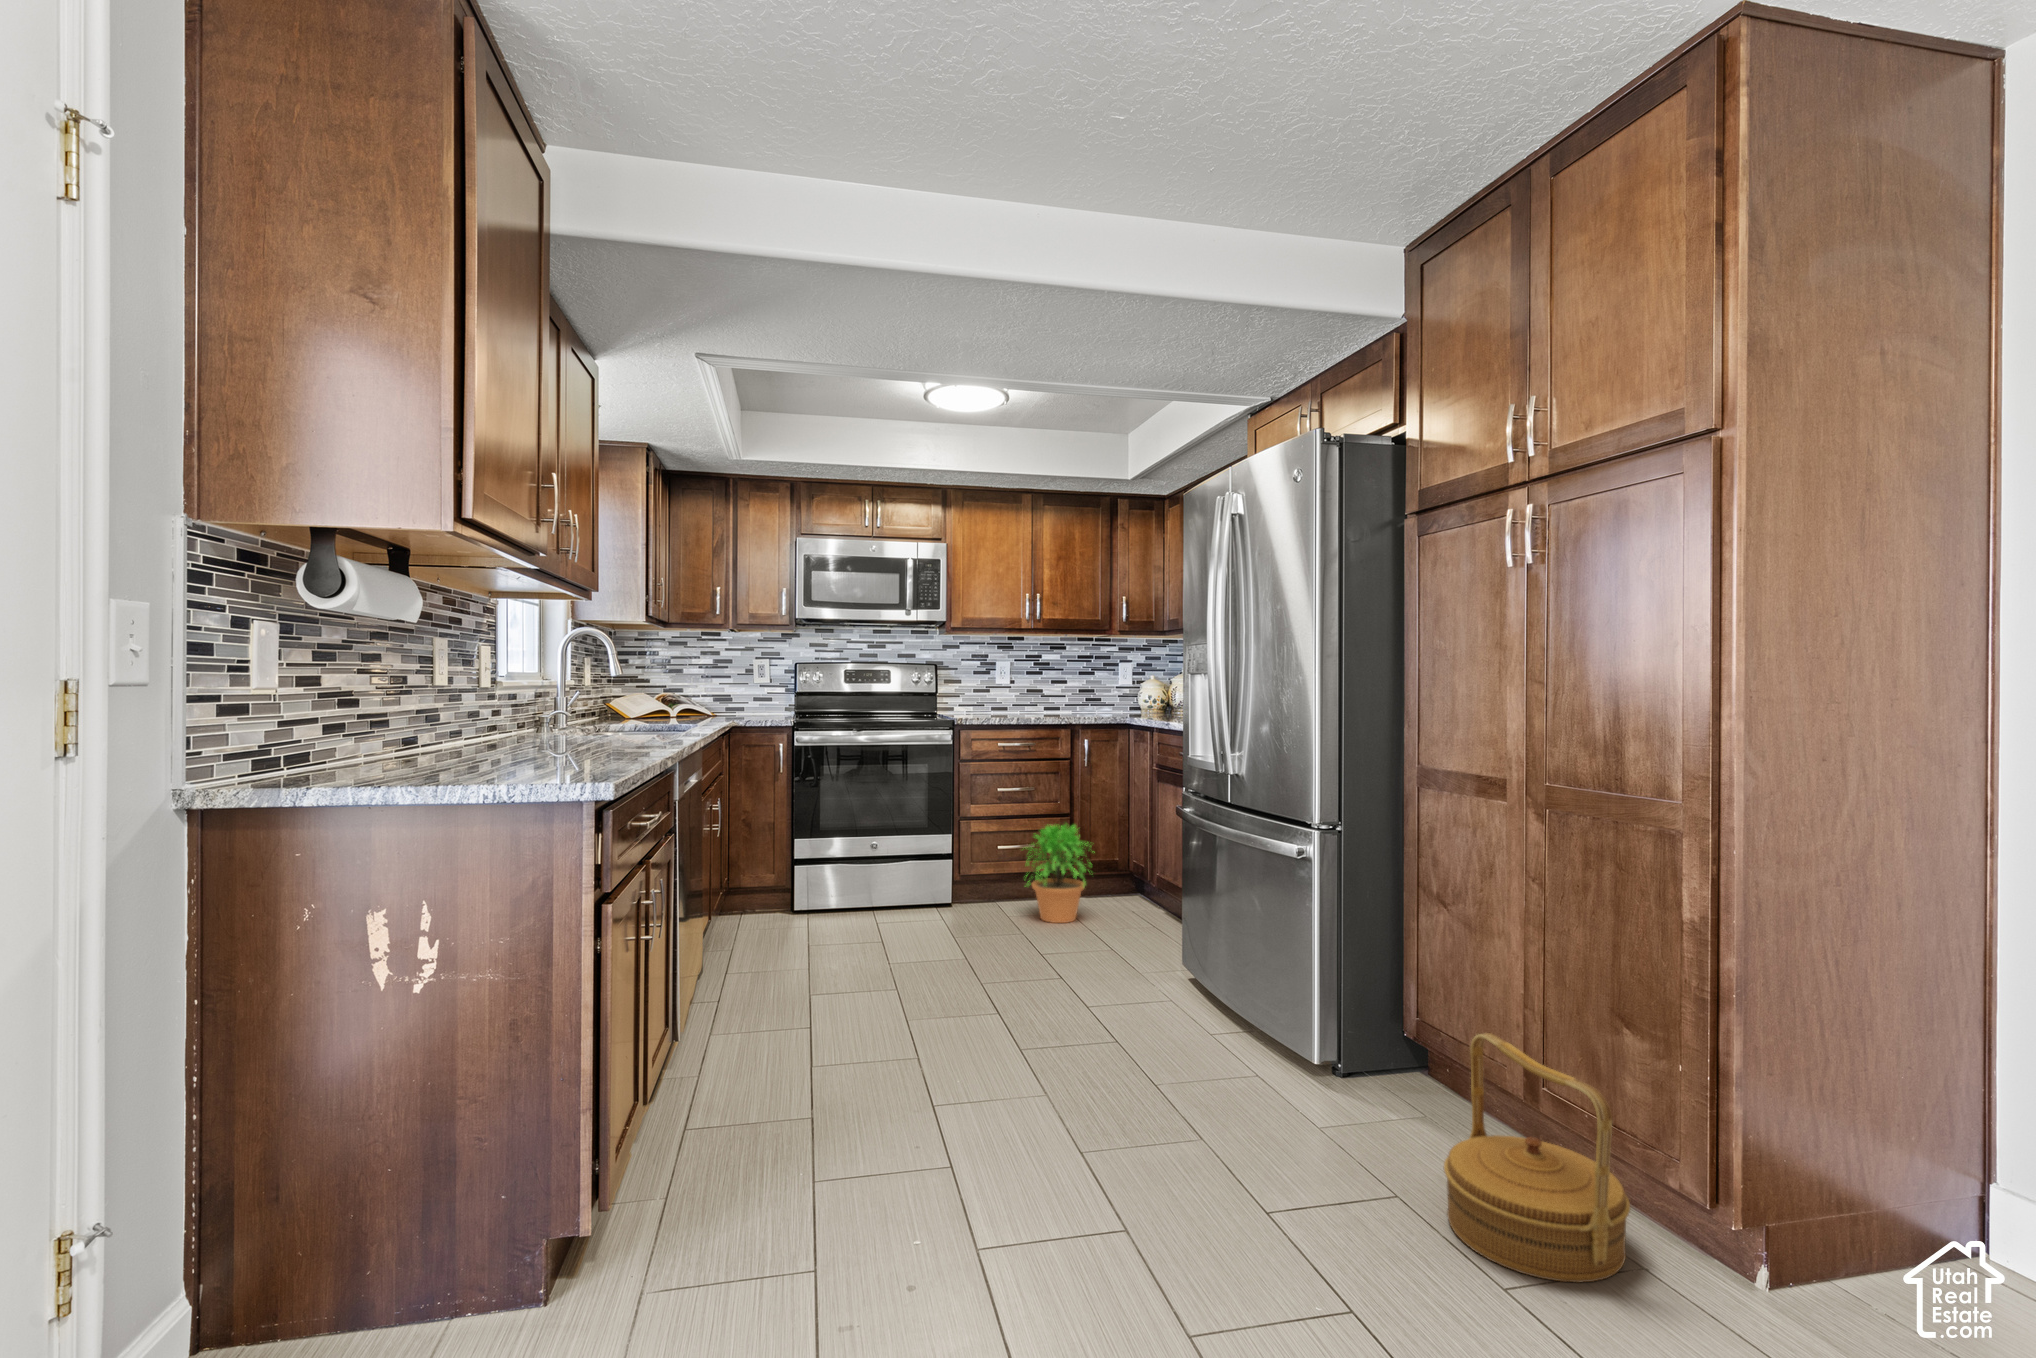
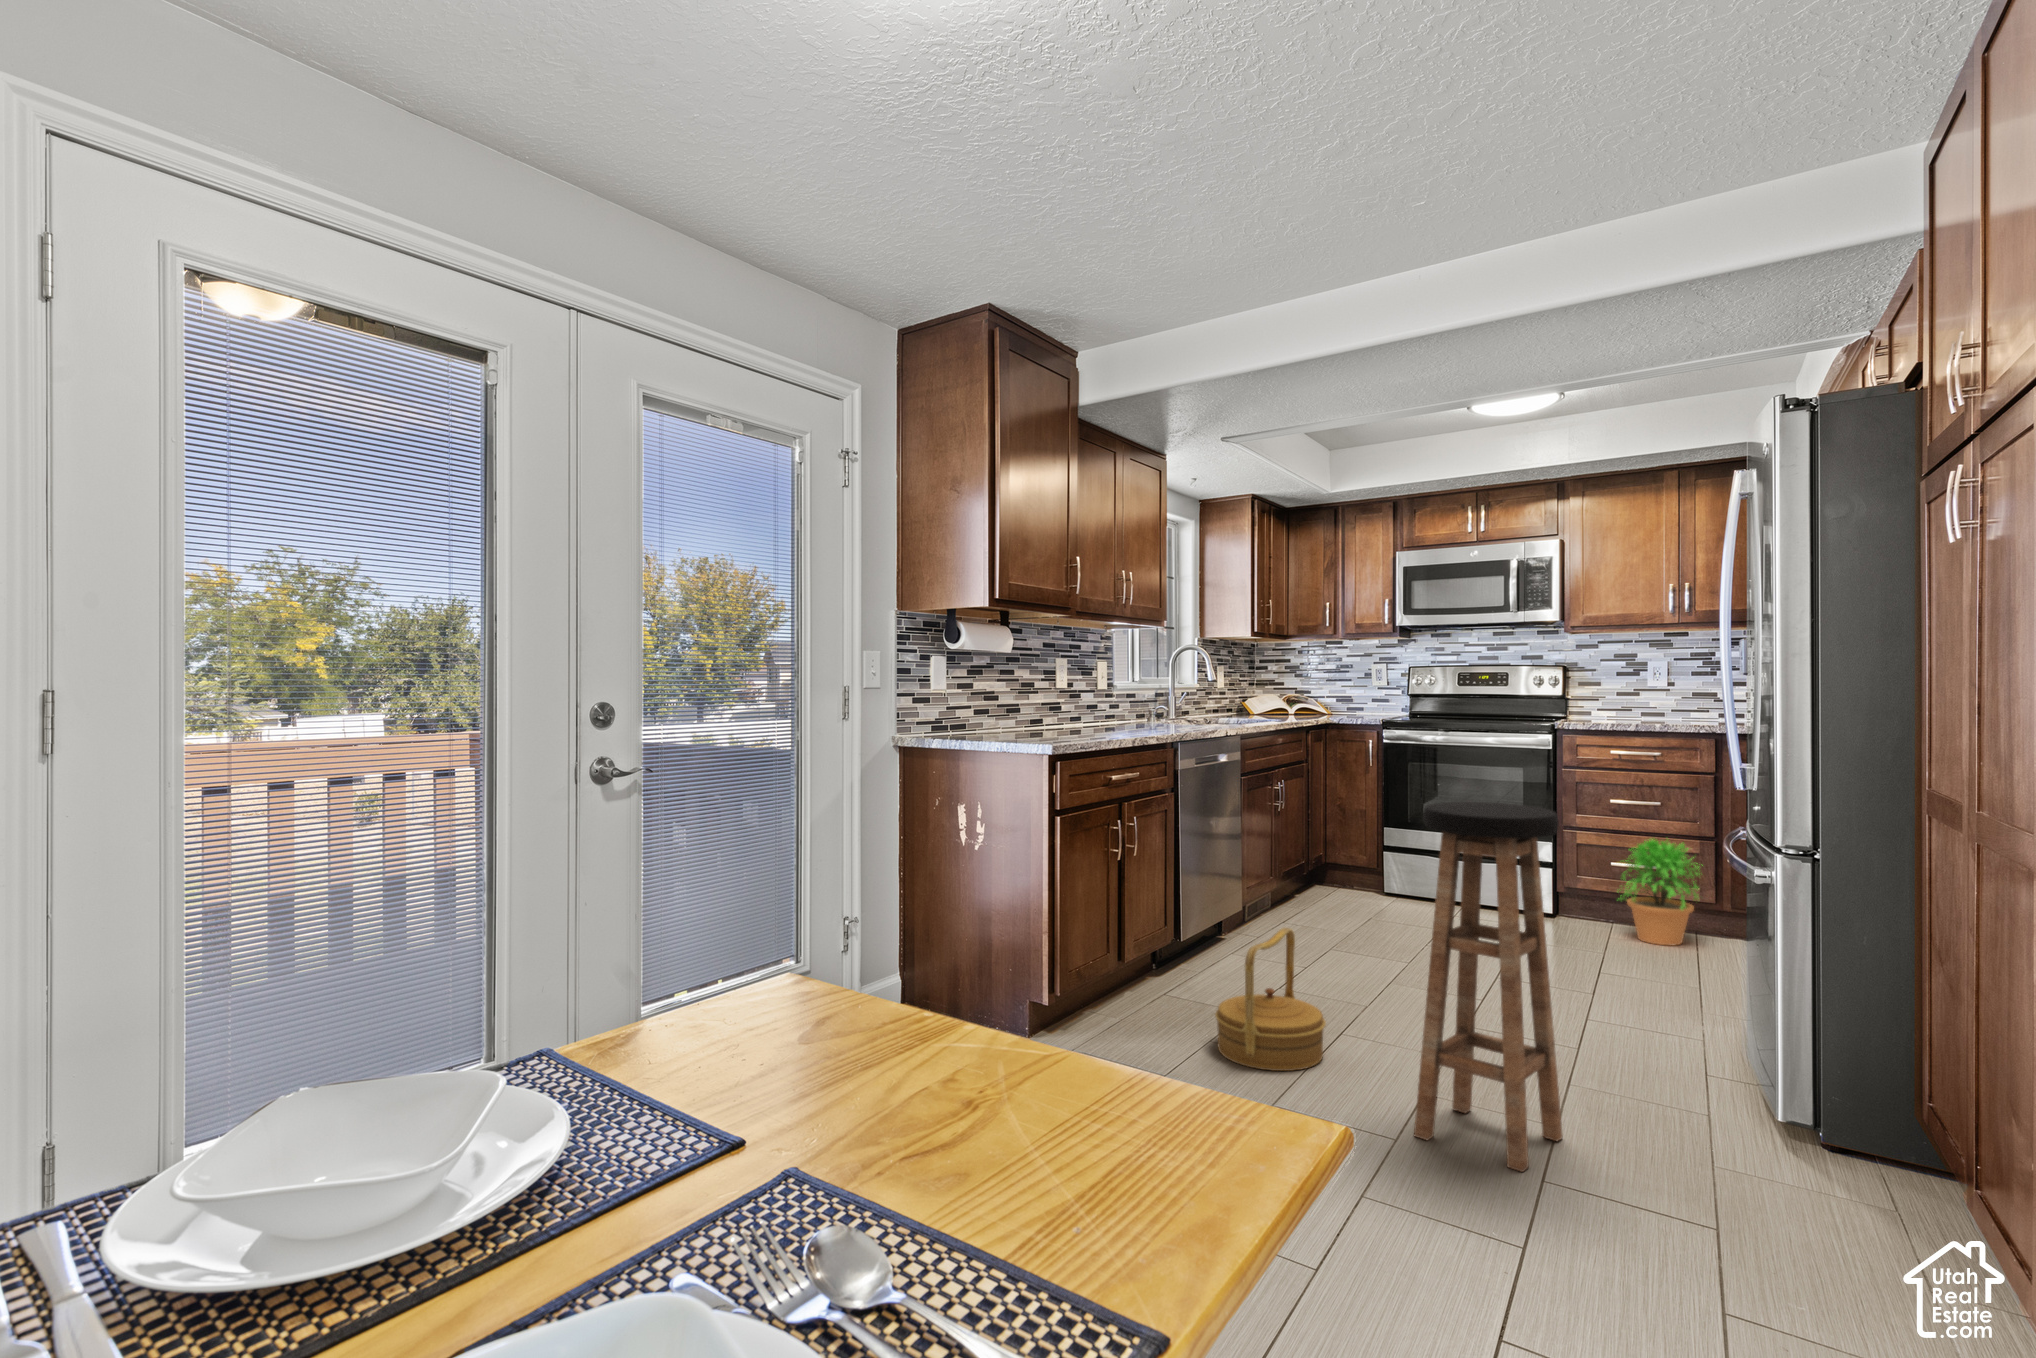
bar stool: none [1168,808,1323,1248] -> present [1414,802,1563,1172]
basket: present [1444,1033,1630,1283] -> present [1215,928,1326,1071]

